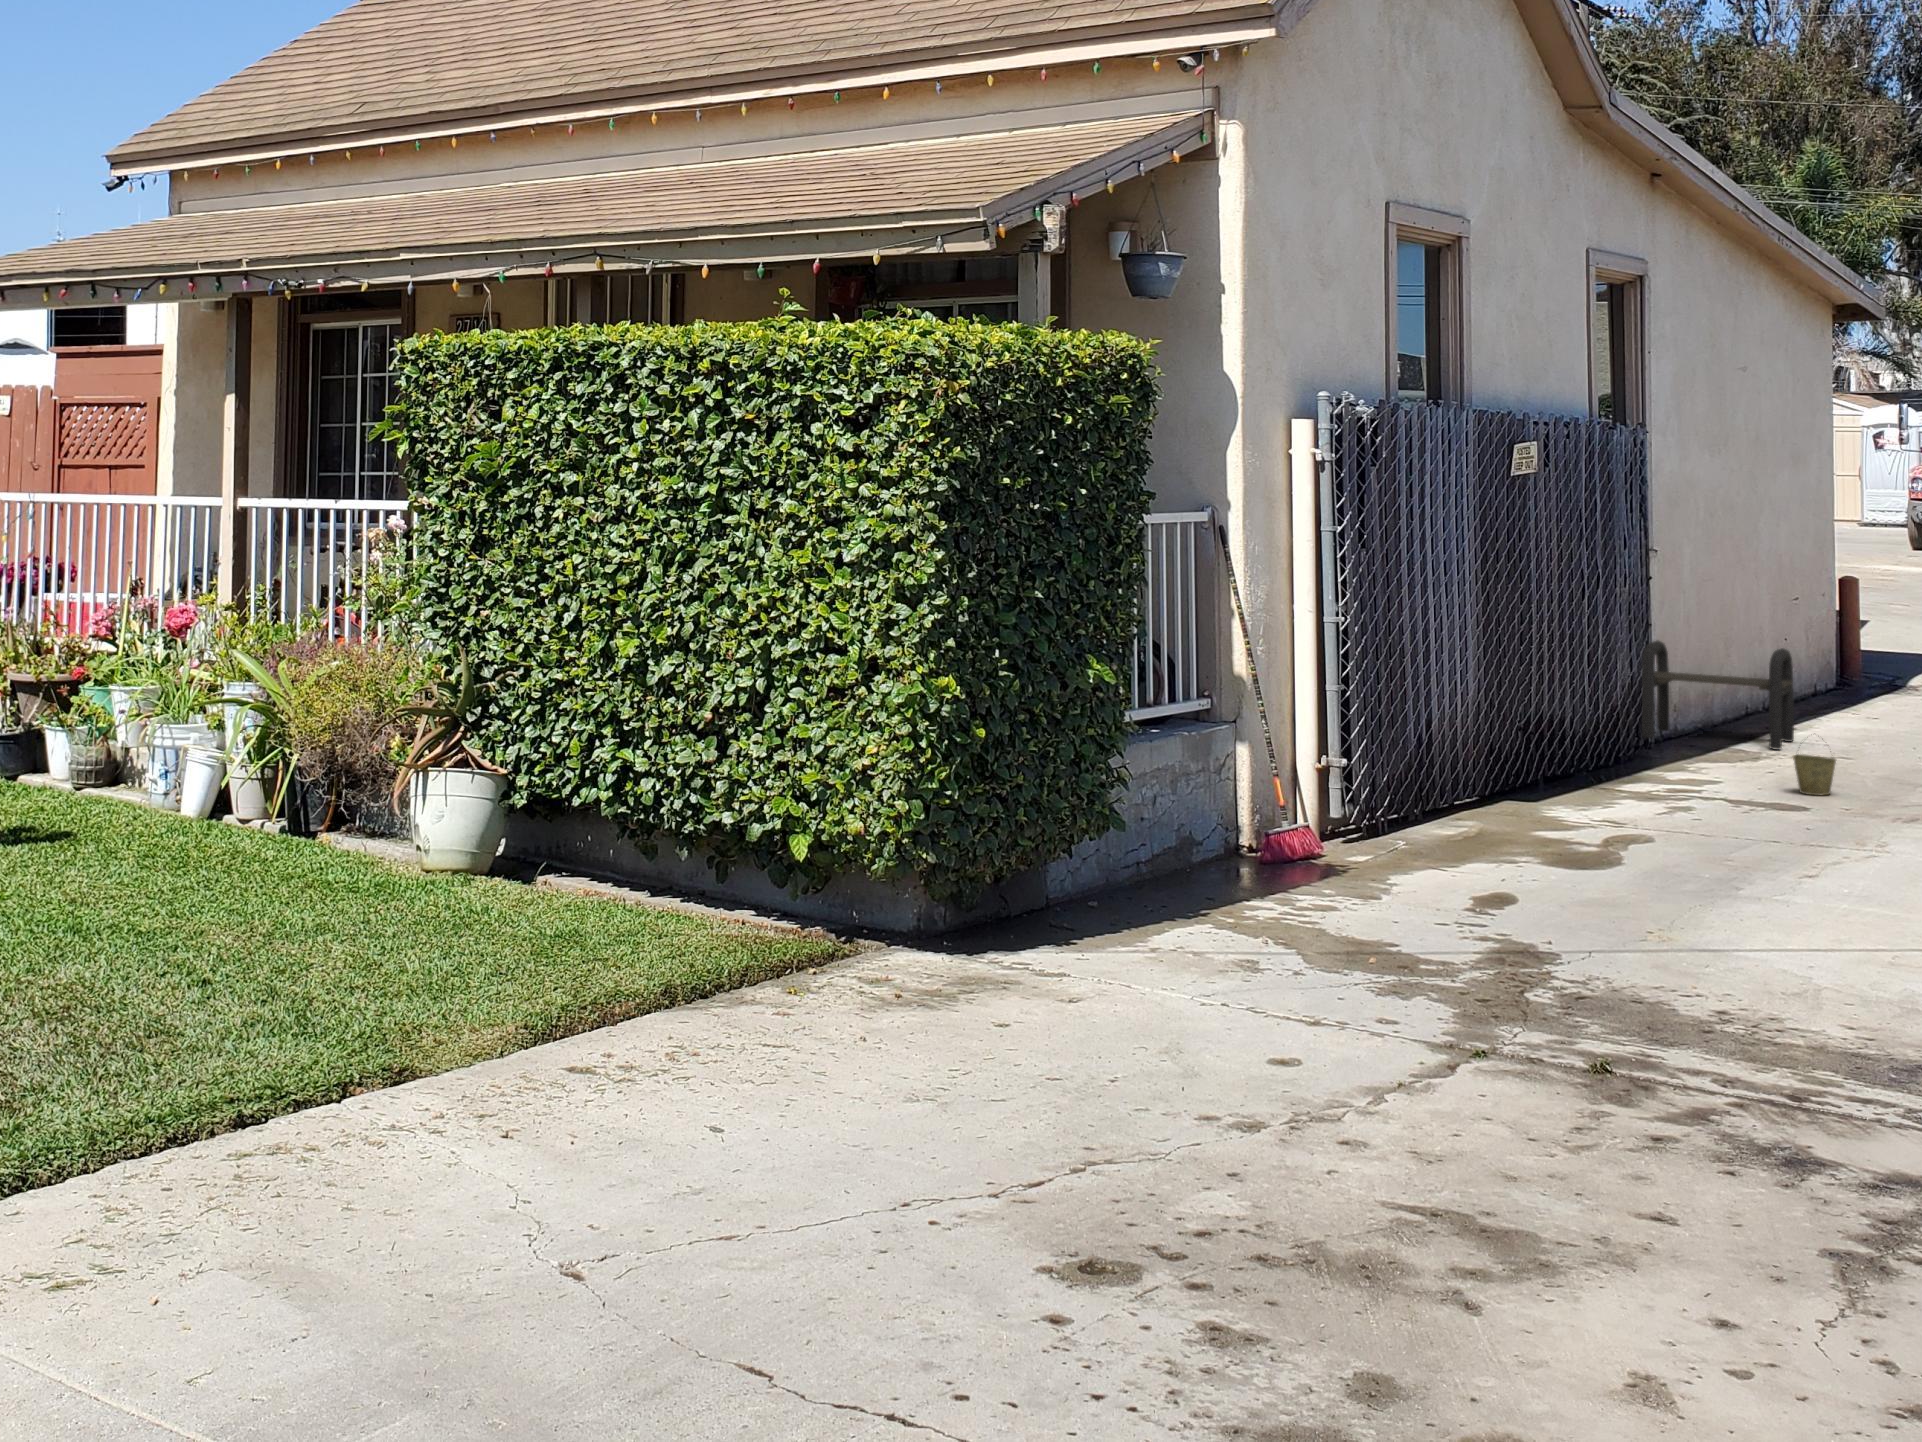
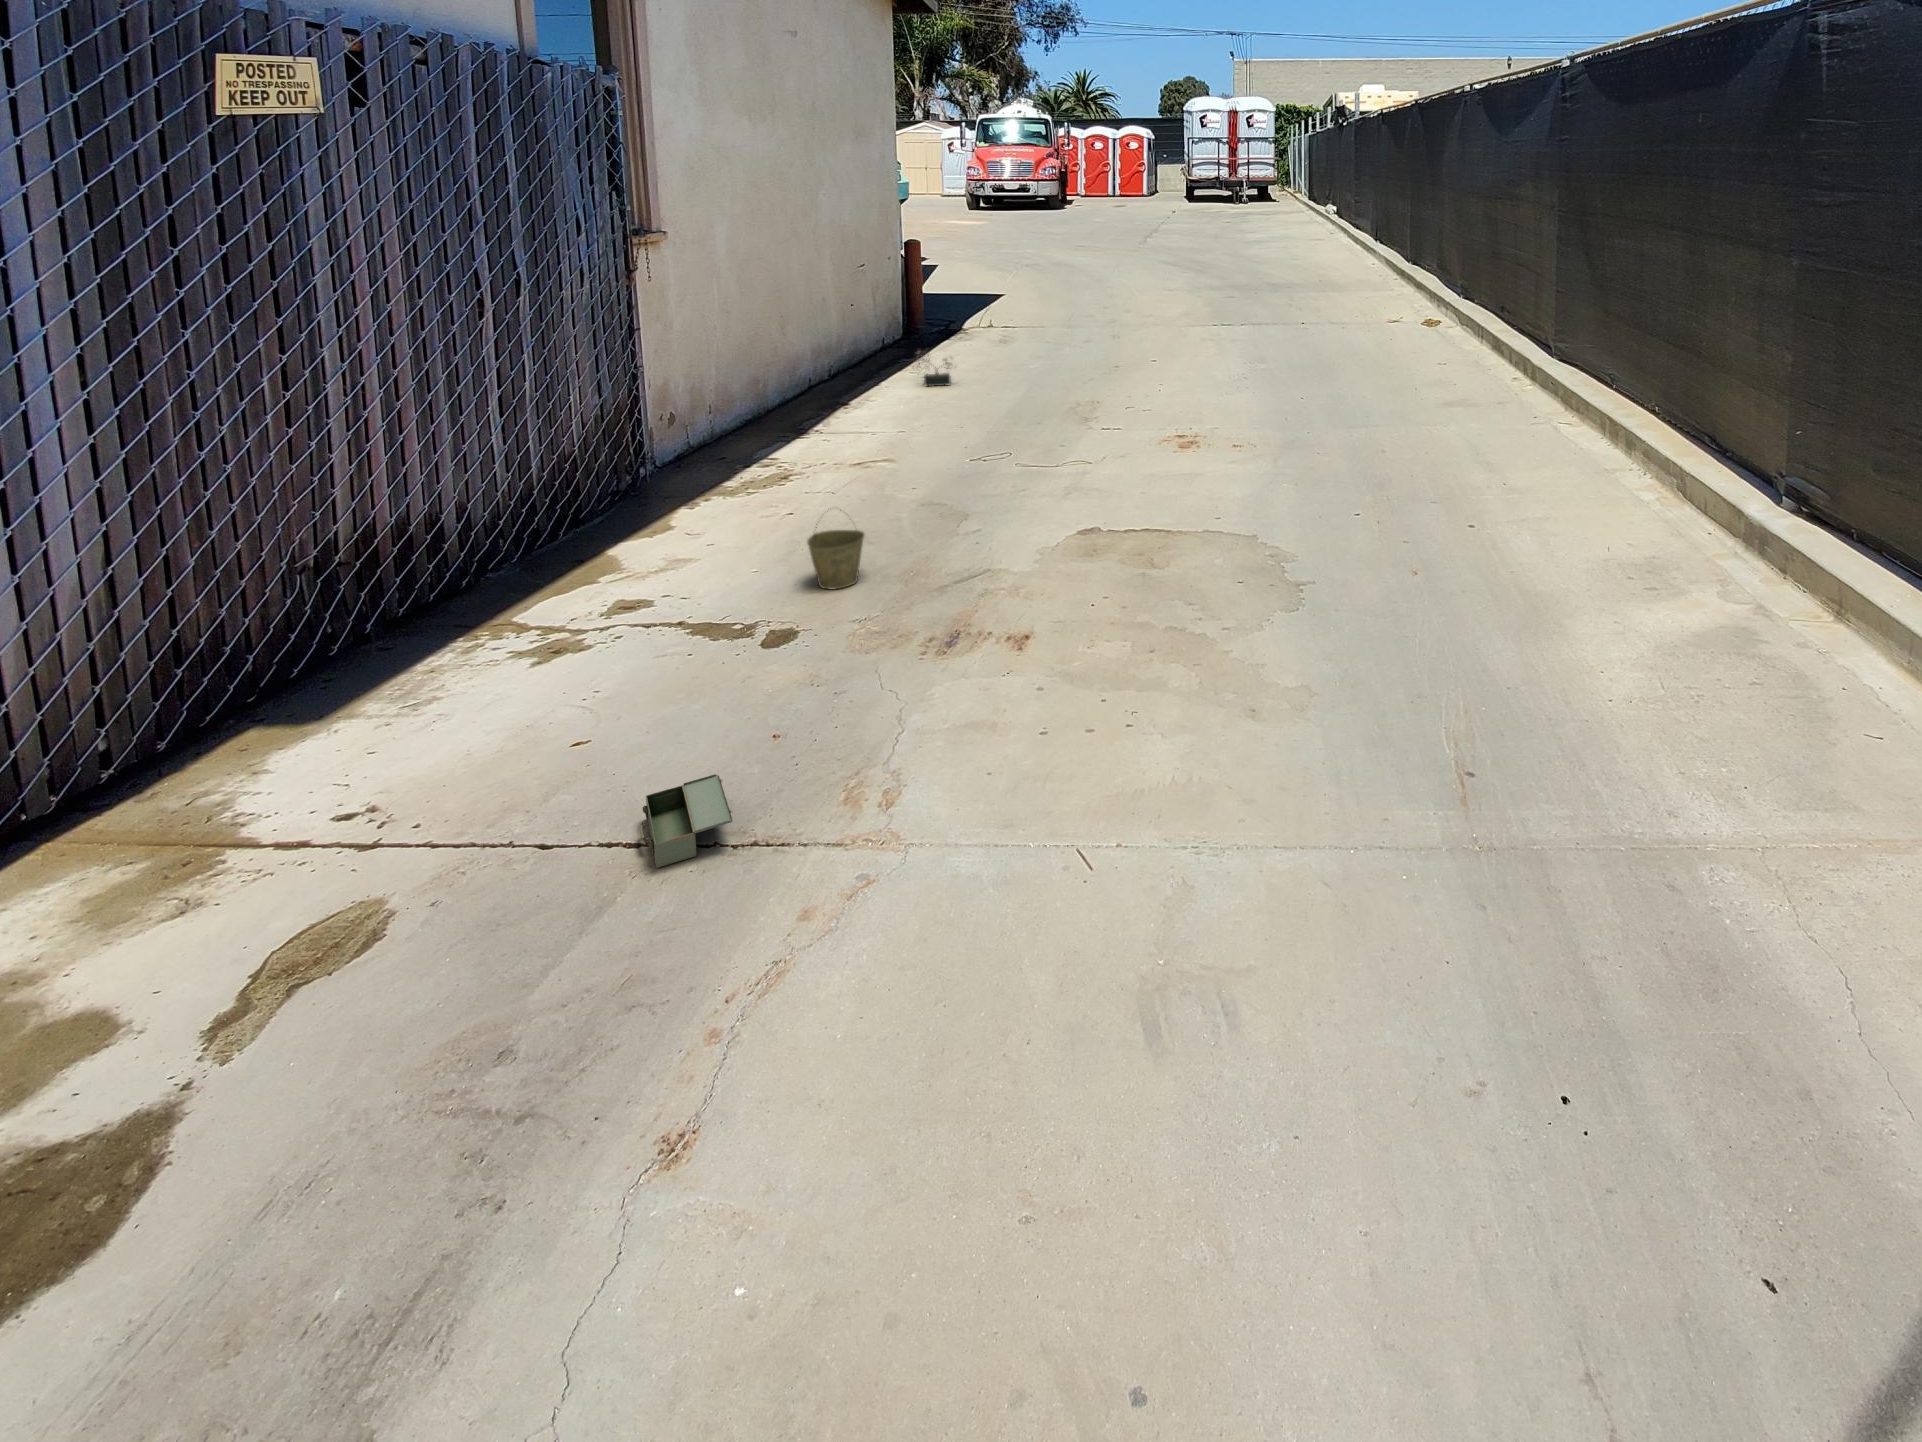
bench: present [1642,641,1794,750] -> none [664,354,845,475]
decorative plant: none [1853,676,1906,718] -> present [916,351,952,386]
toolbox: none [1733,821,1787,845] -> present [640,774,732,868]

